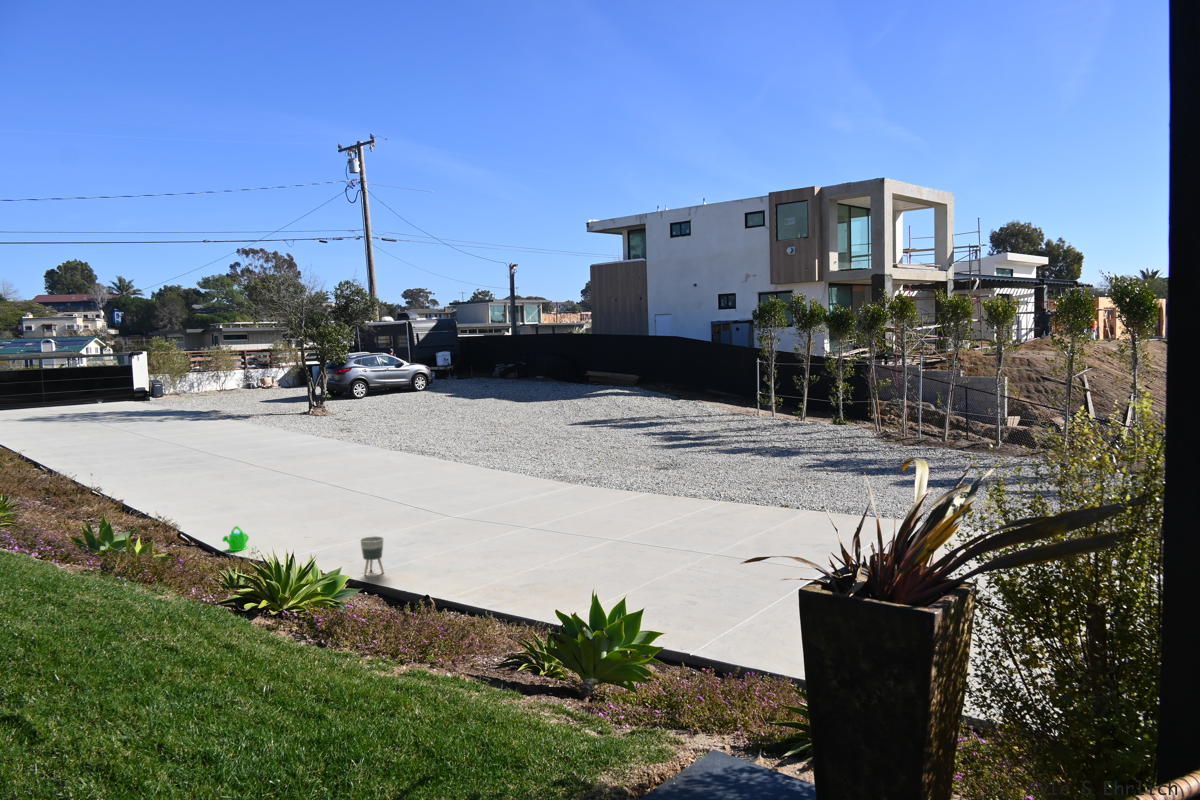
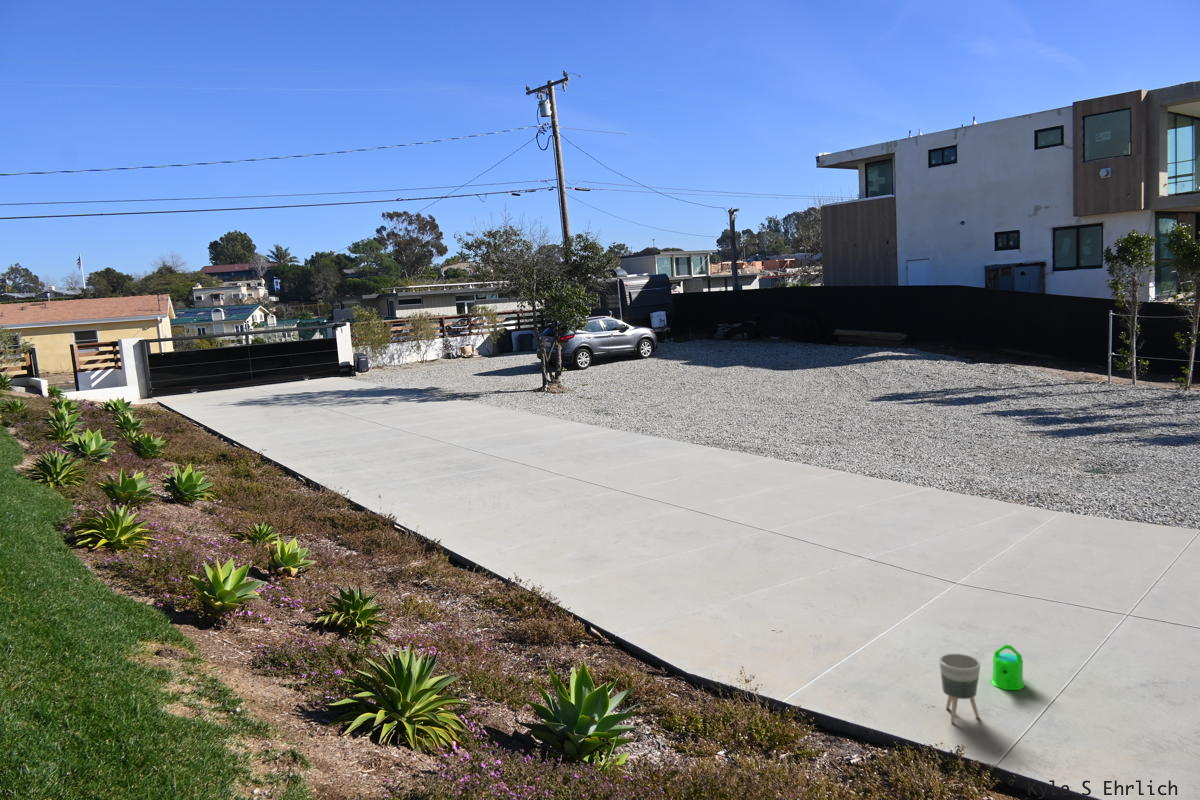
watering can: present [223,526,249,551] -> present [991,645,1025,690]

